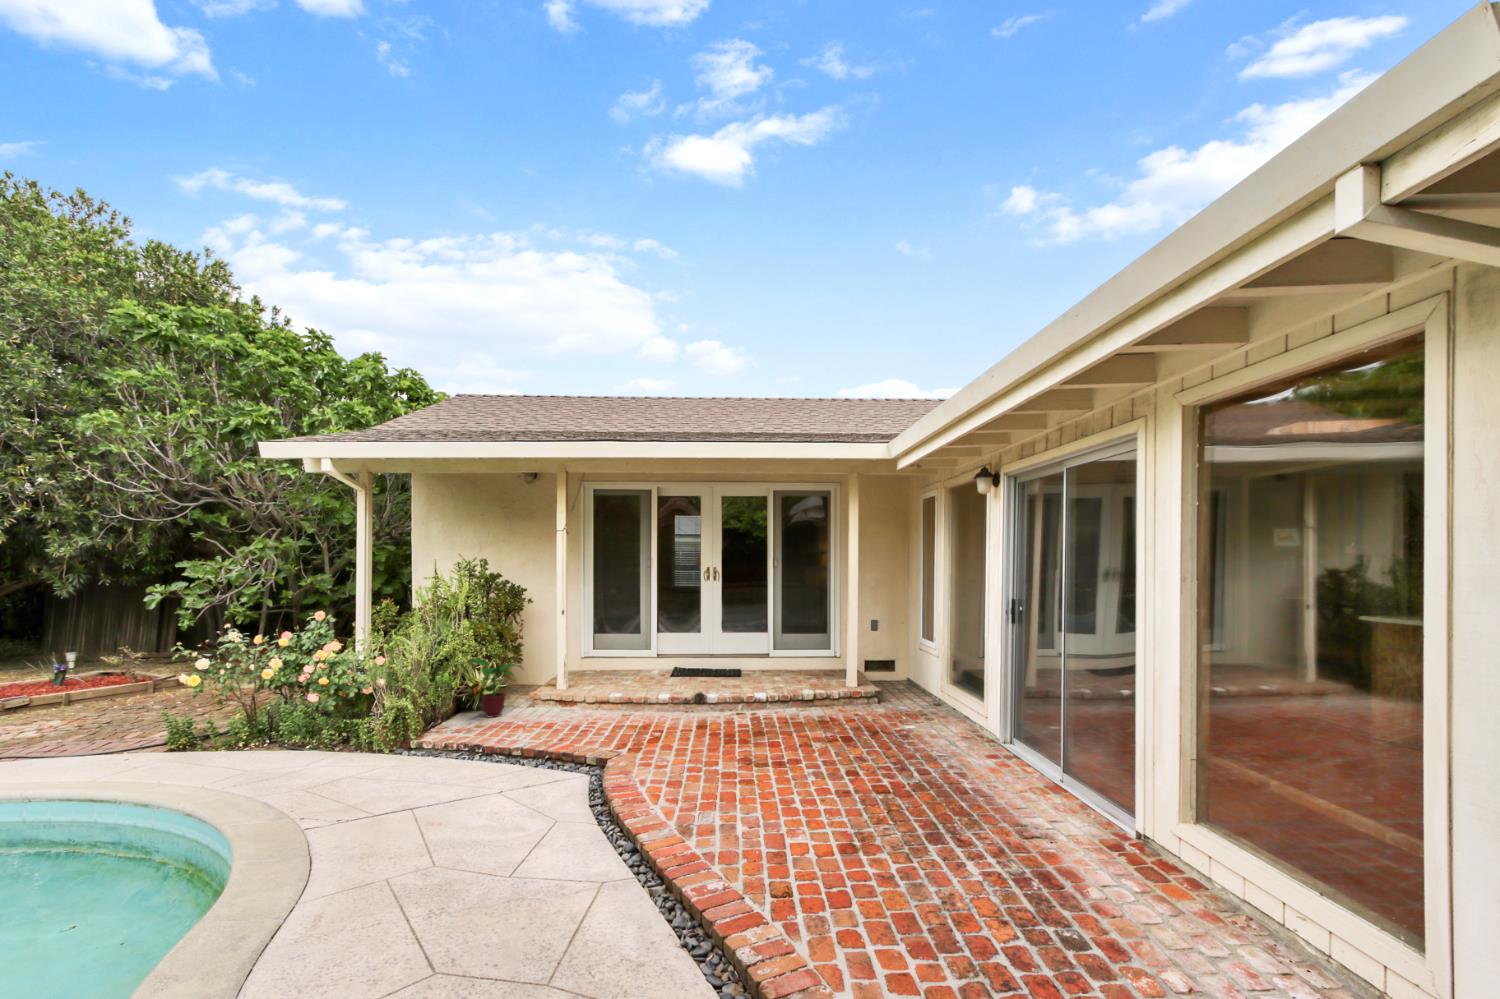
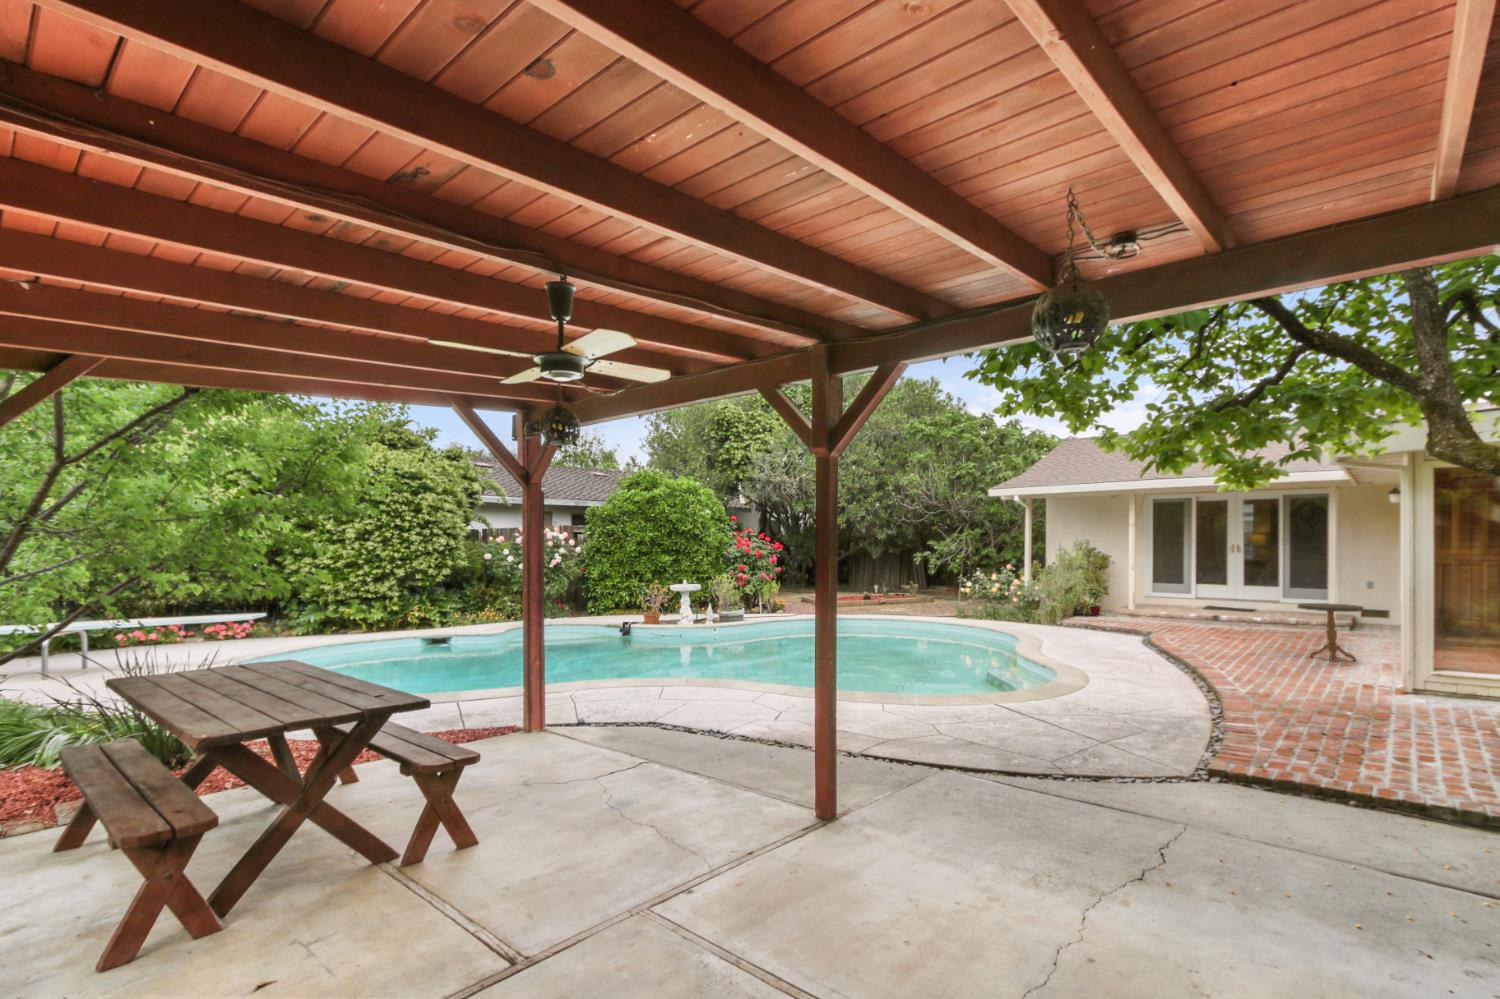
side table: none [1030,715,1182,896] -> present [1298,603,1363,661]

